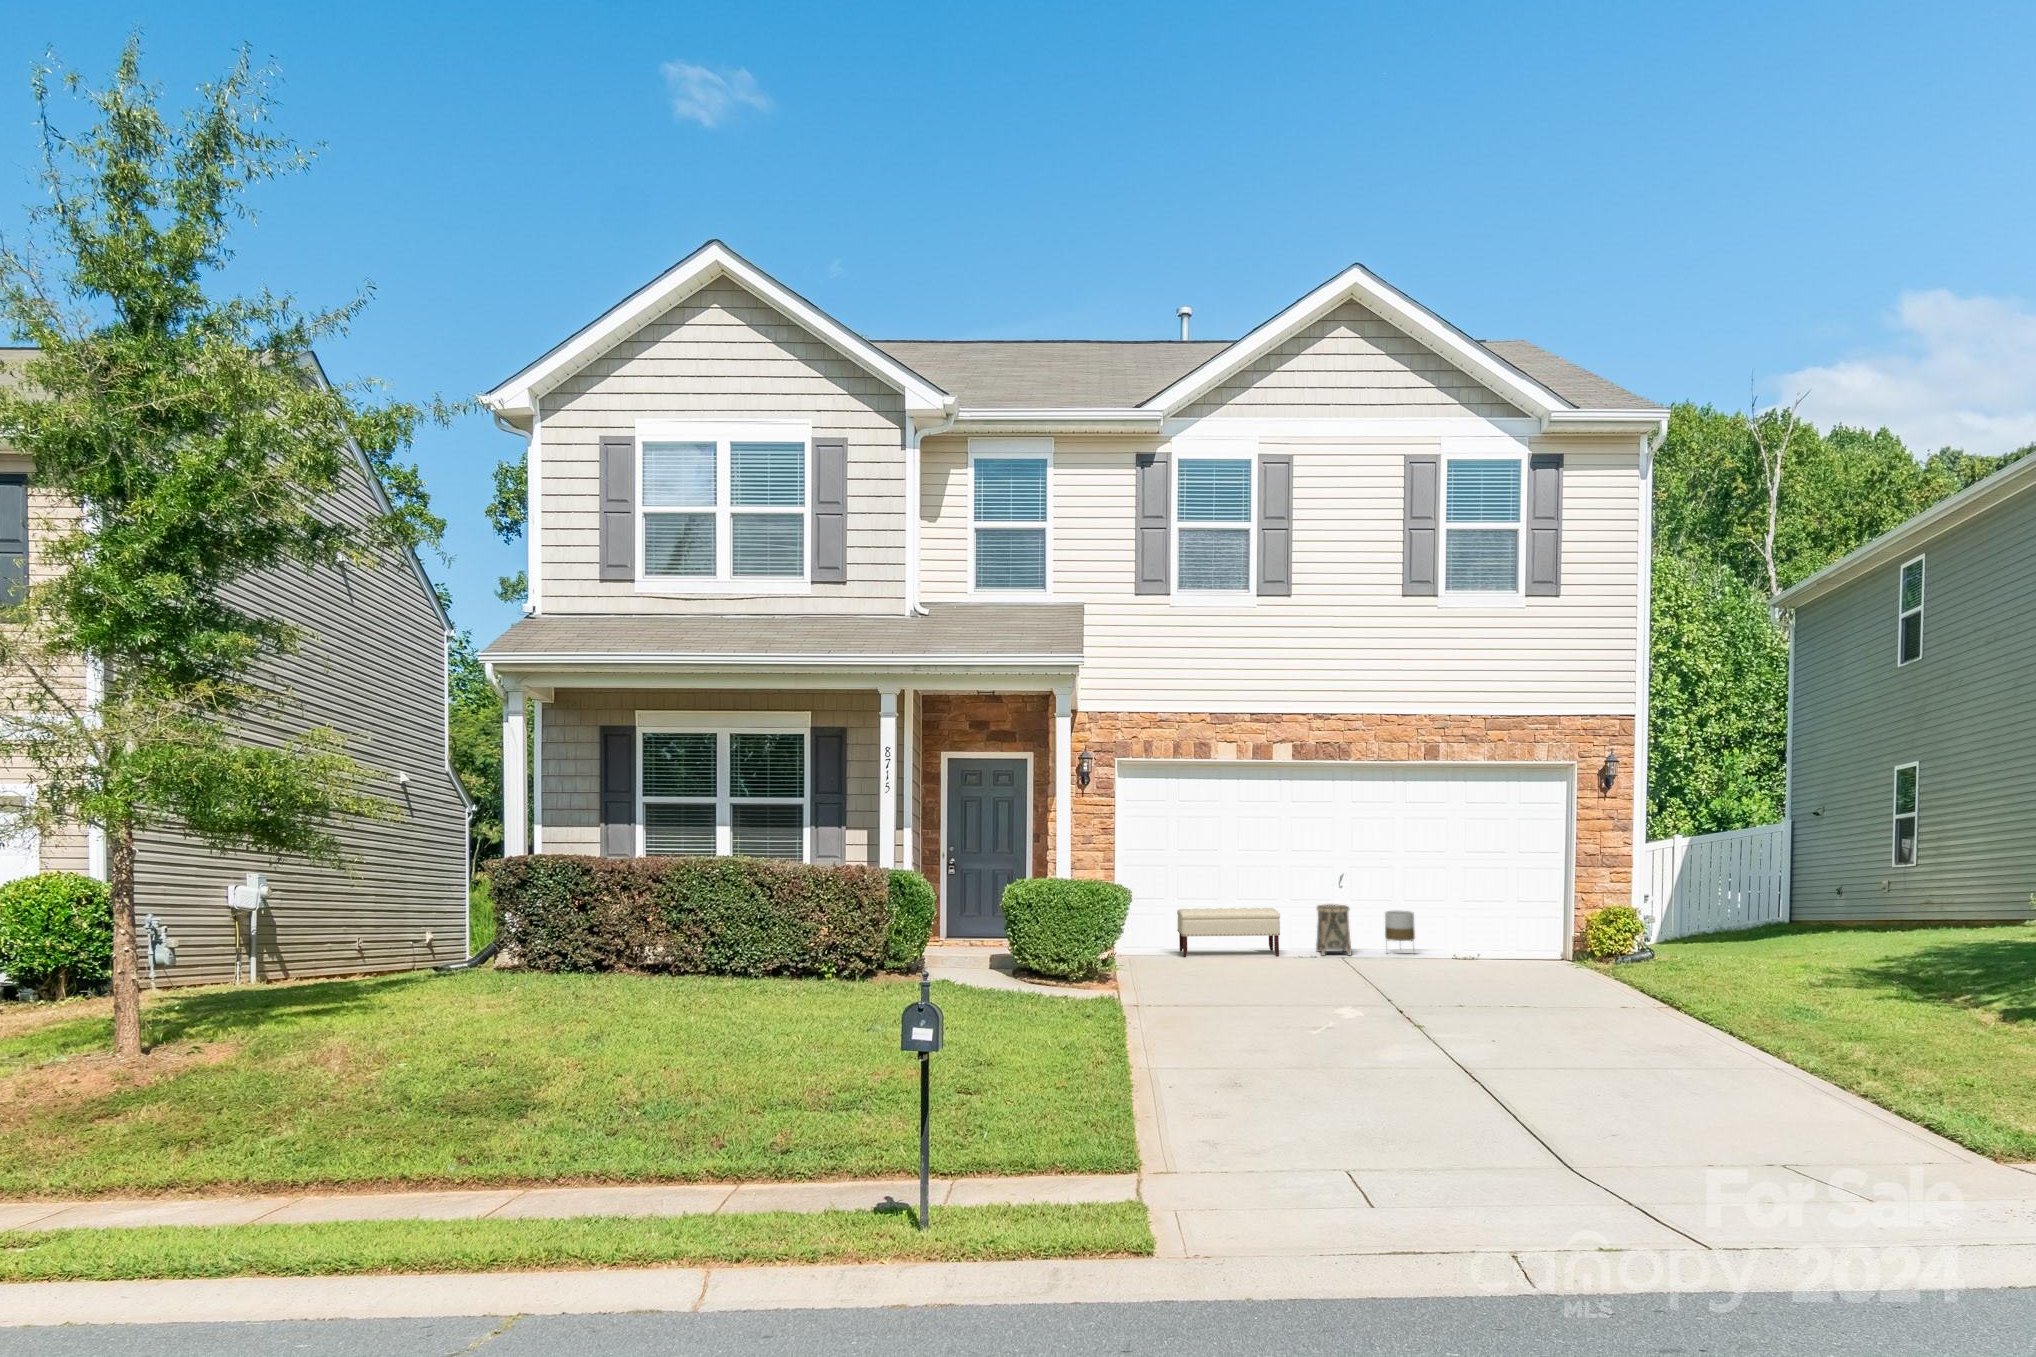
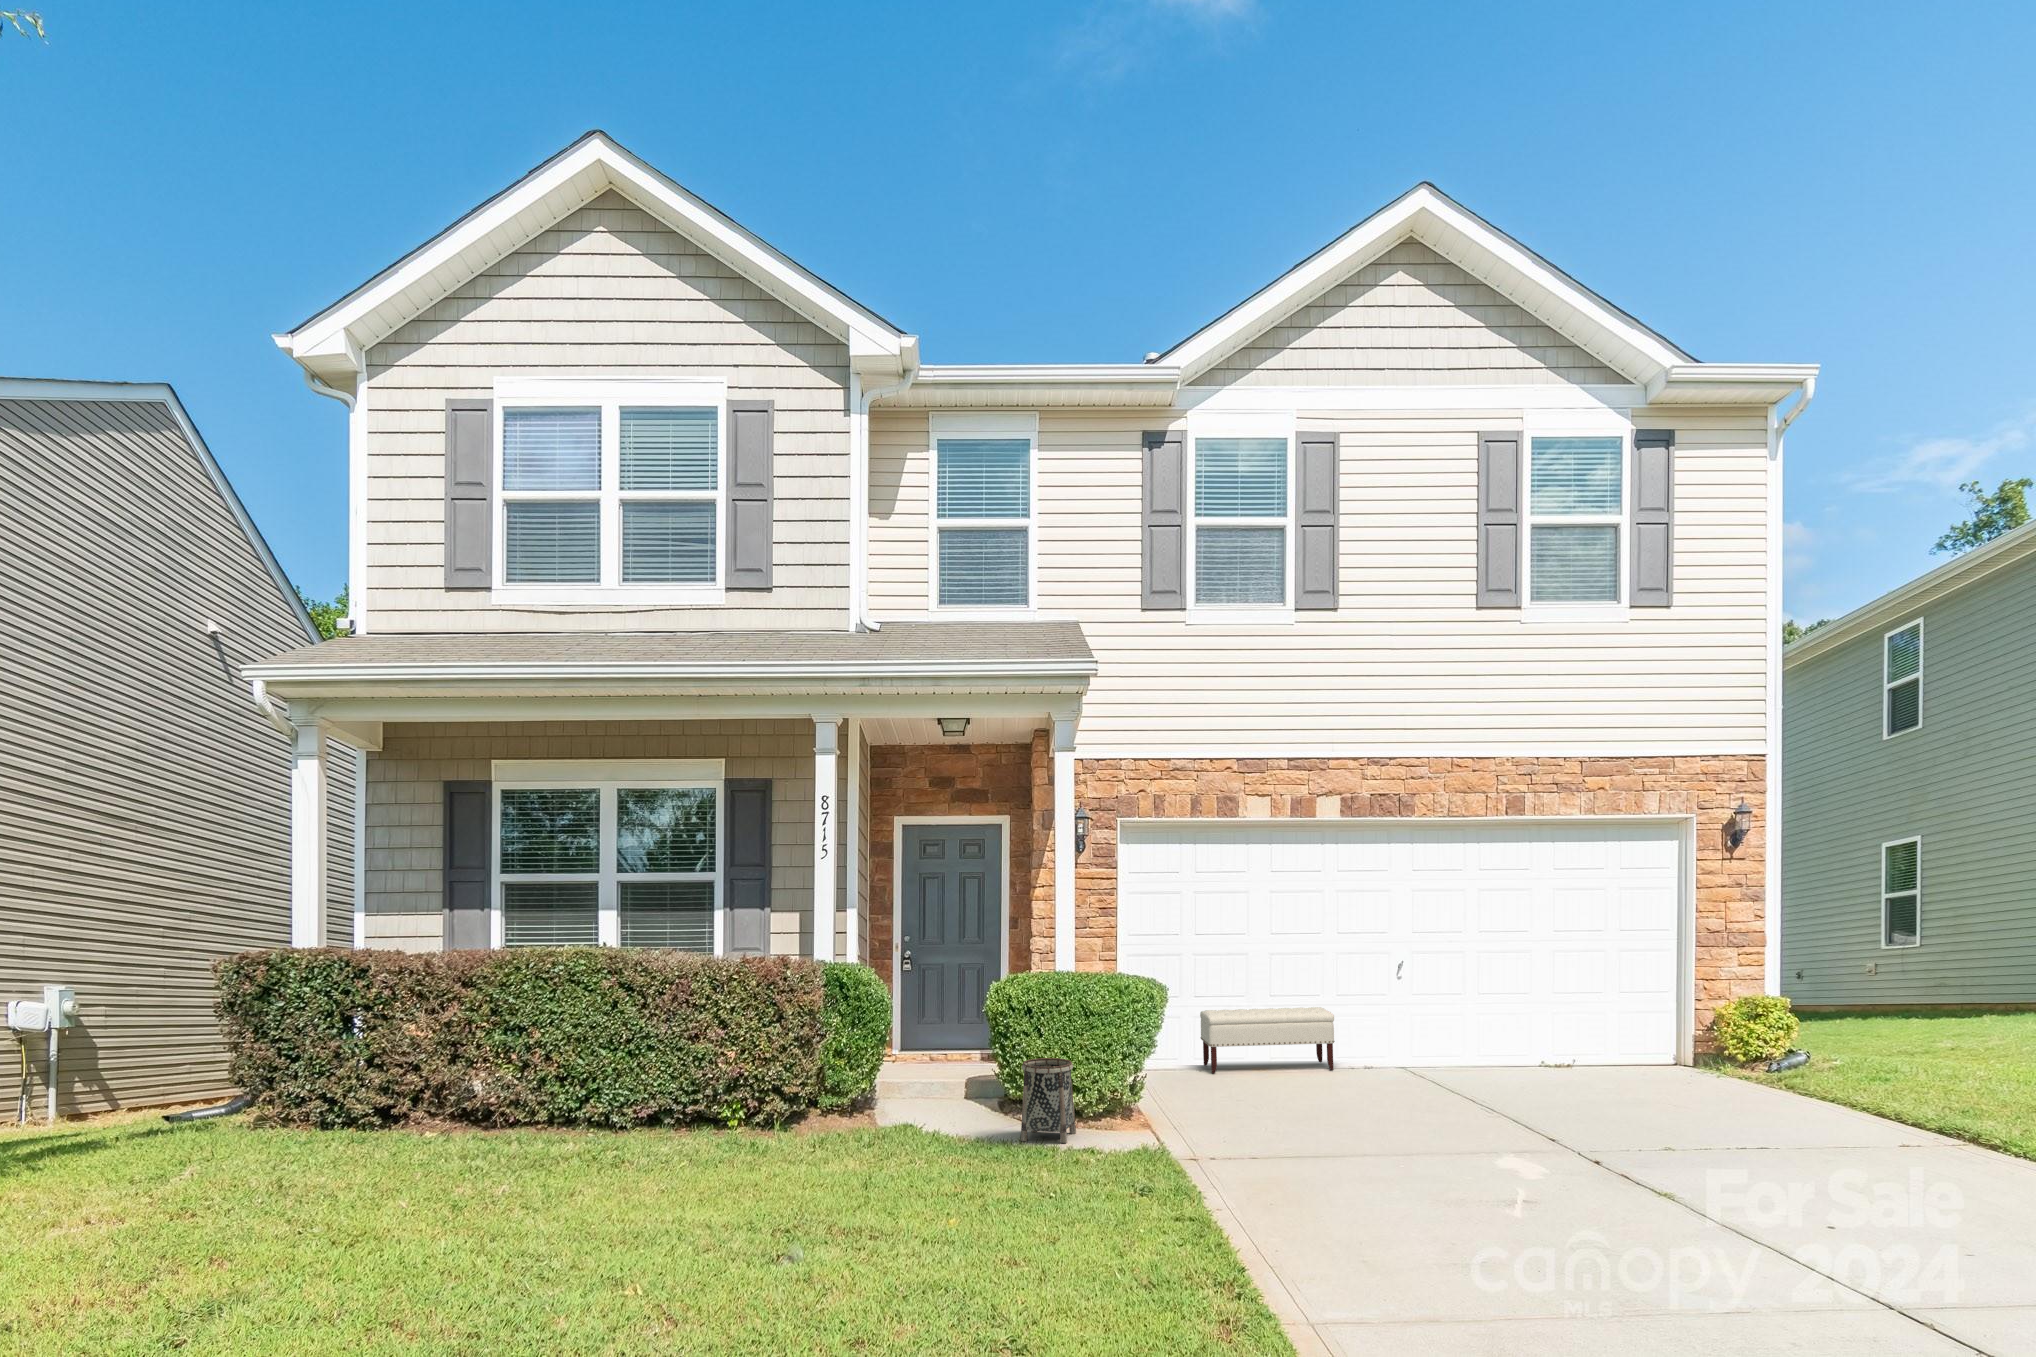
basket: present [1316,904,1351,956] -> present [1021,1058,1076,1143]
planter: present [1385,911,1415,941] -> none [1463,1008,1503,1065]

